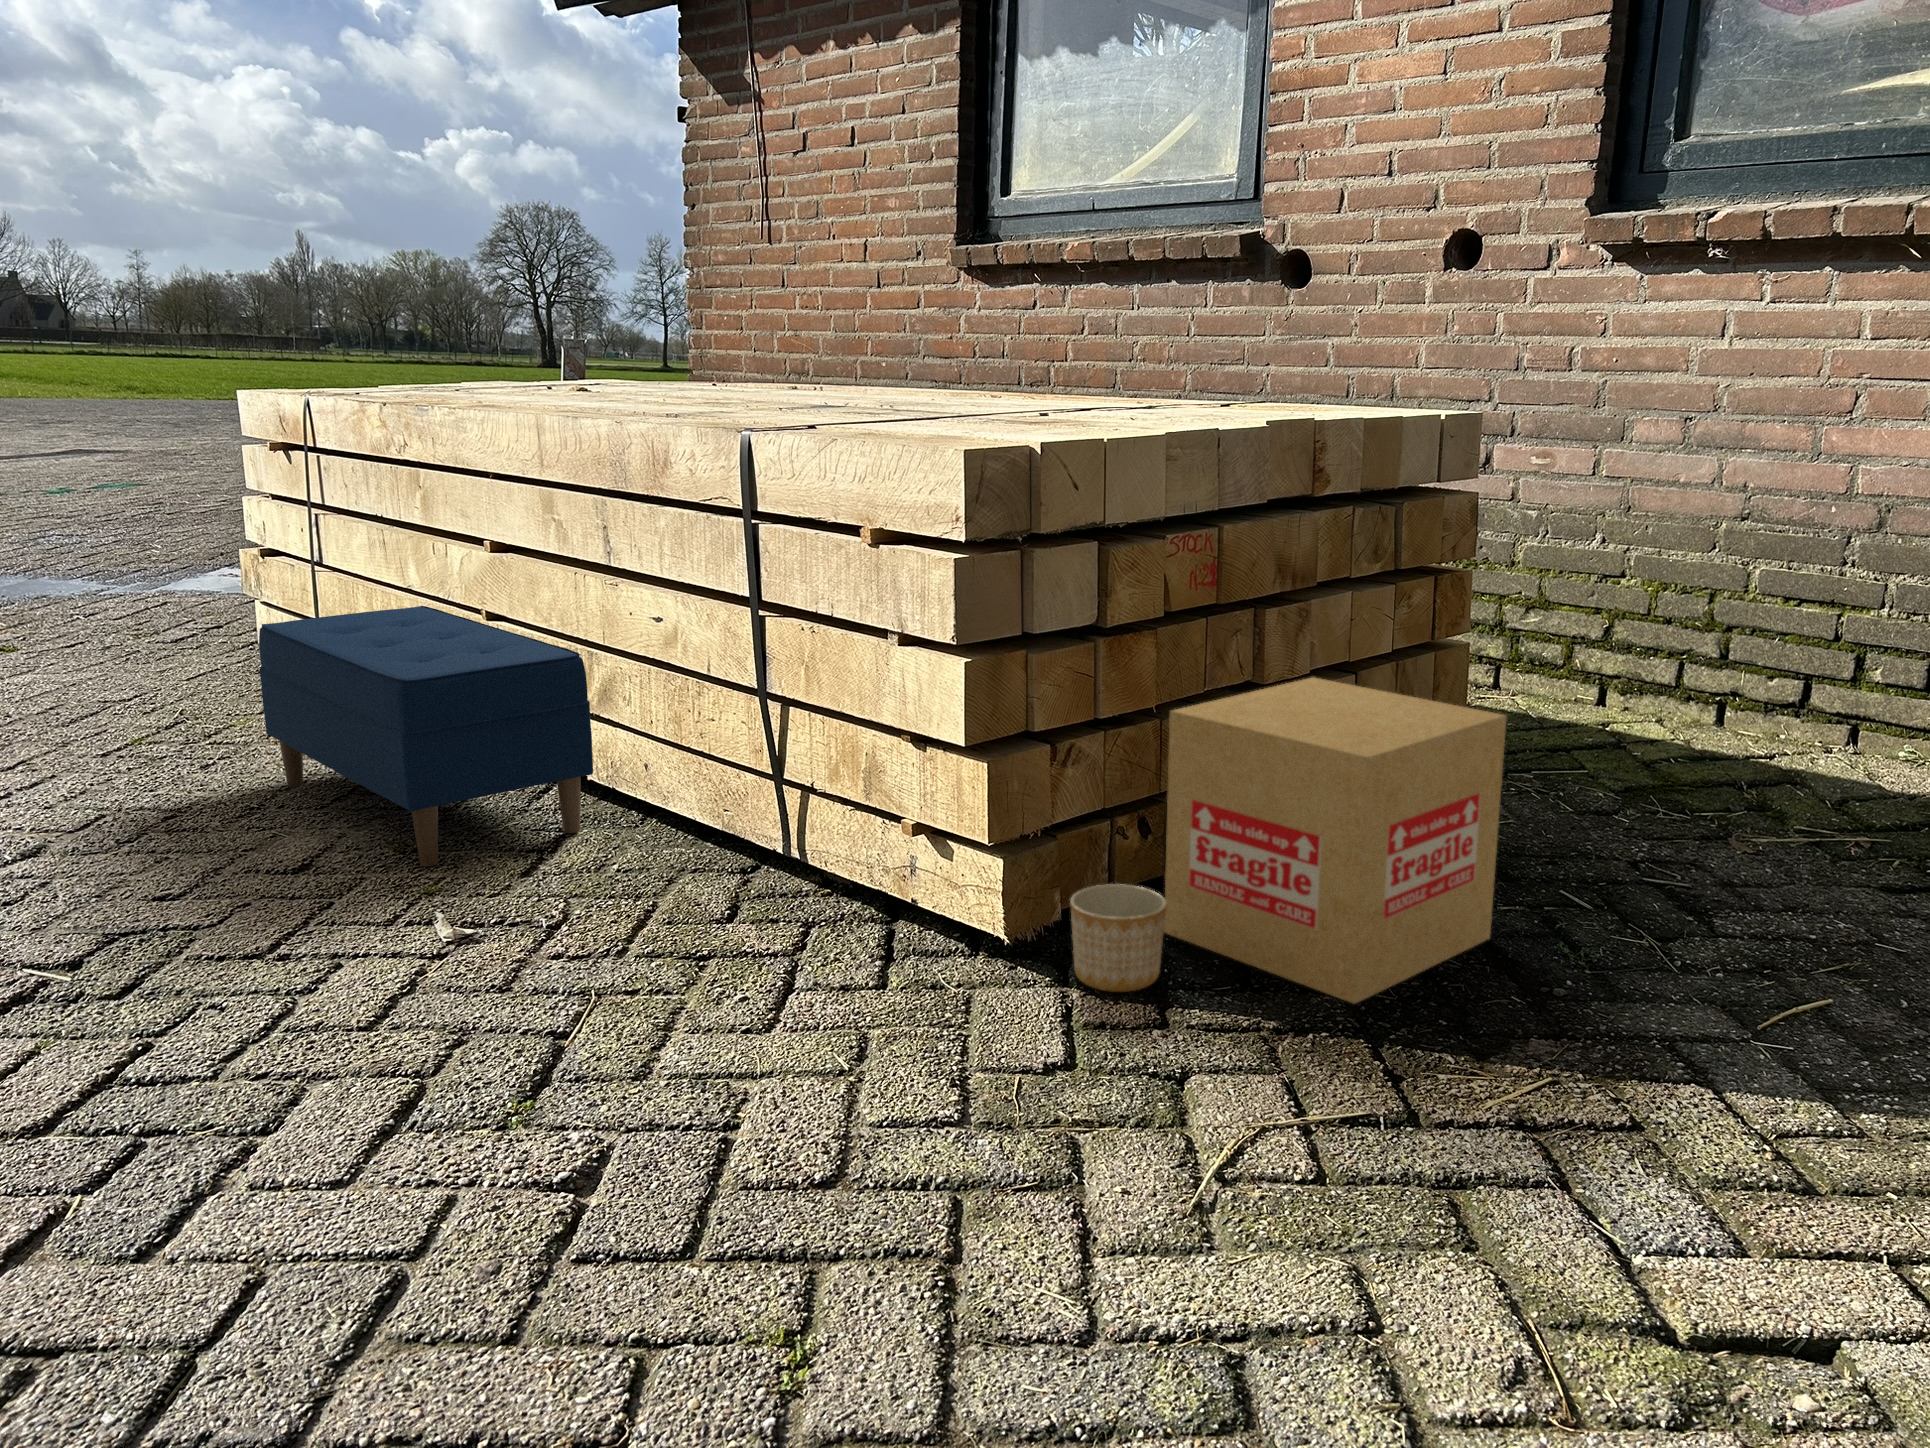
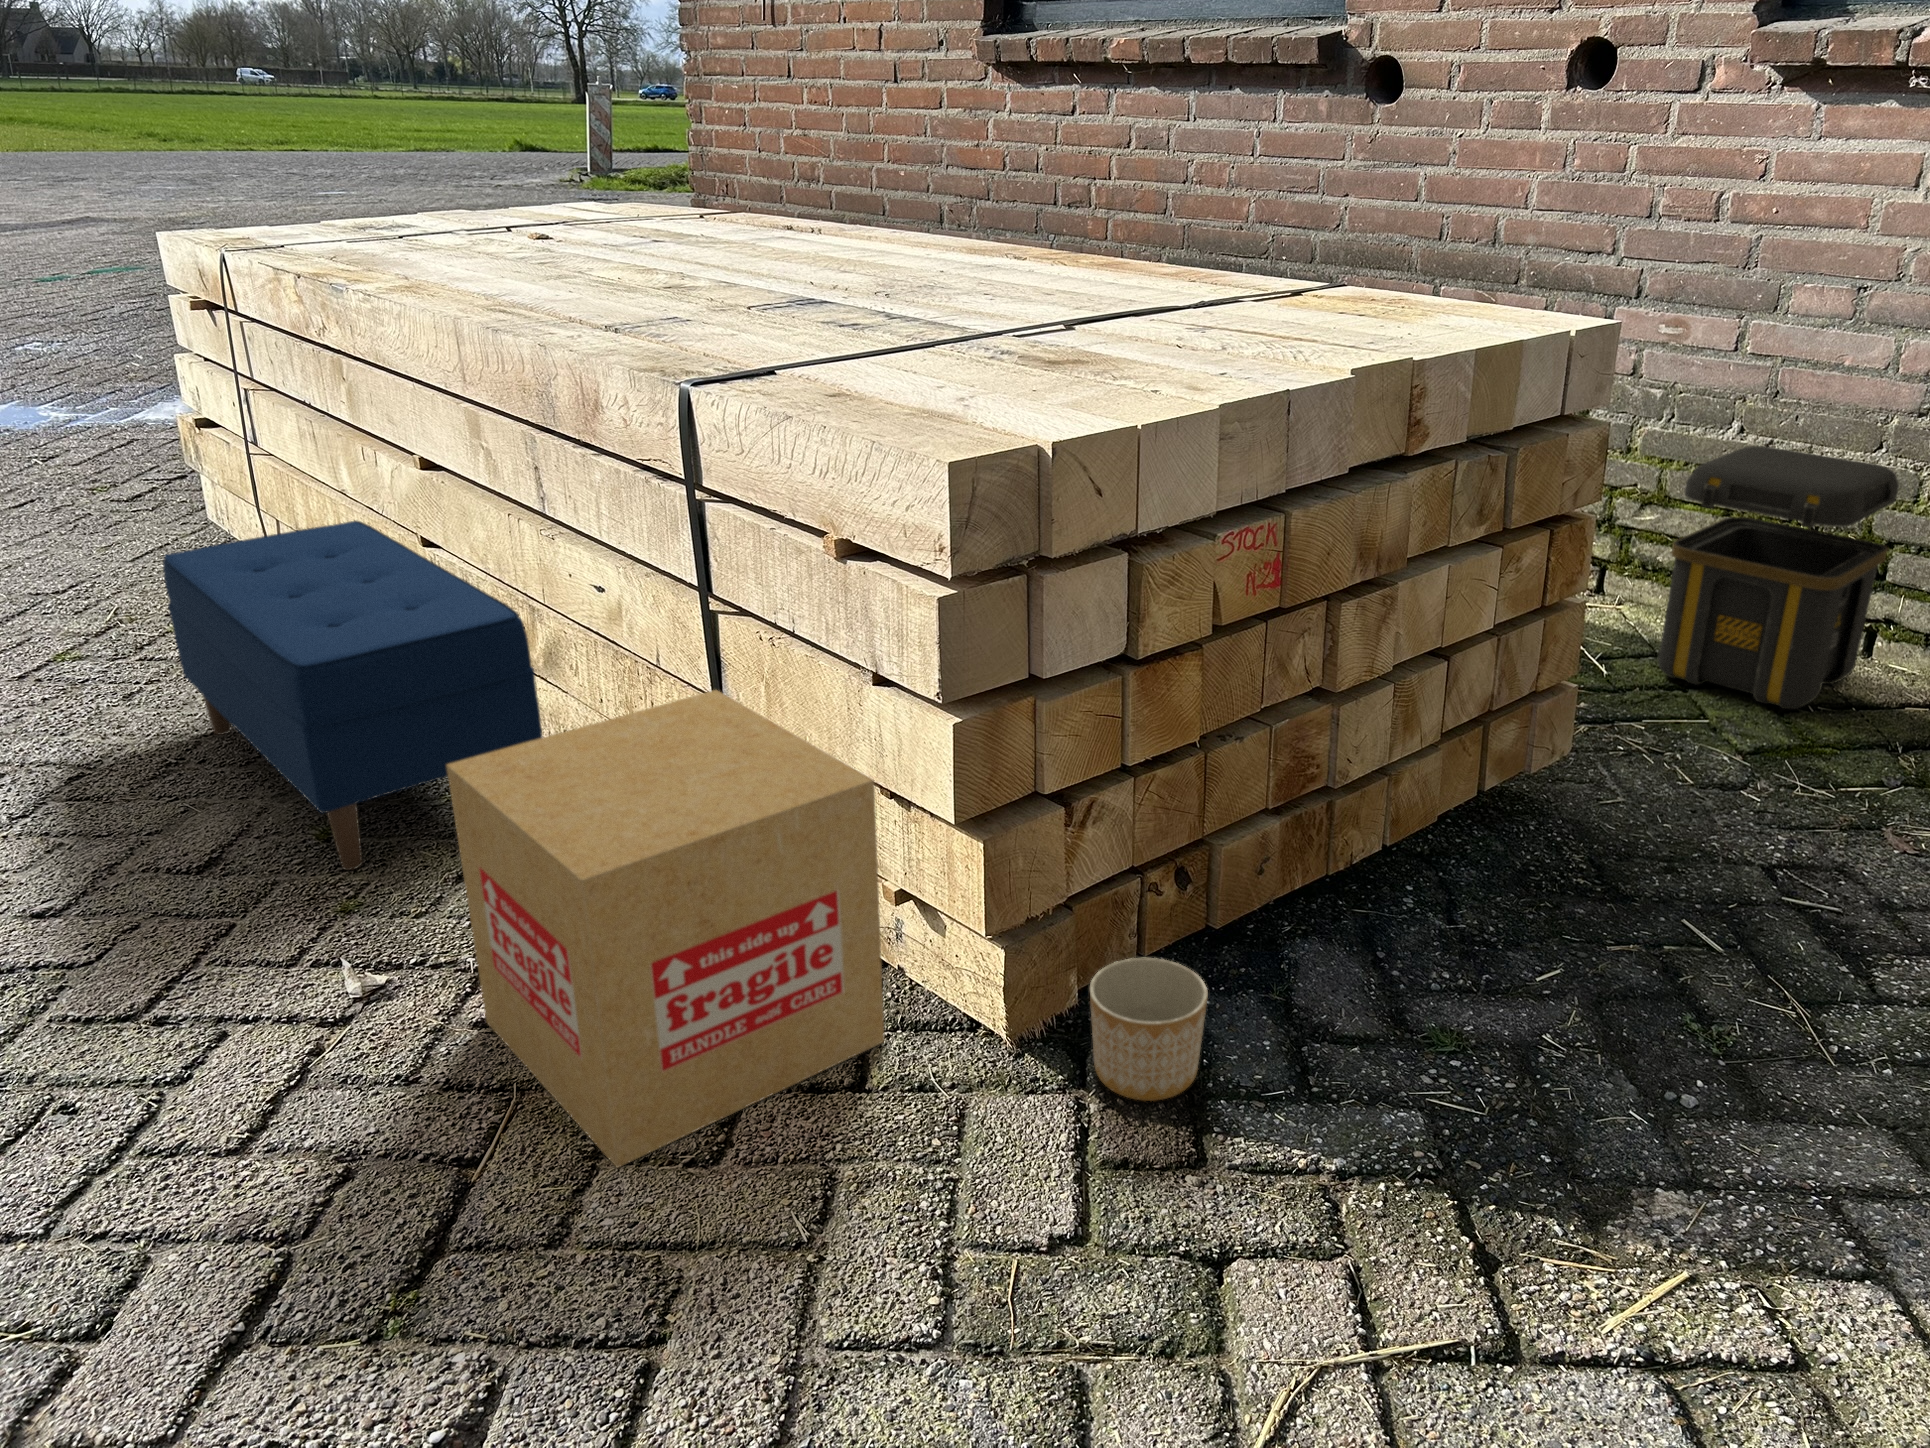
toolbox: none [1546,552,1734,765] -> present [1658,446,1899,709]
cardboard box: present [1164,677,1507,1004] -> present [446,690,884,1168]

